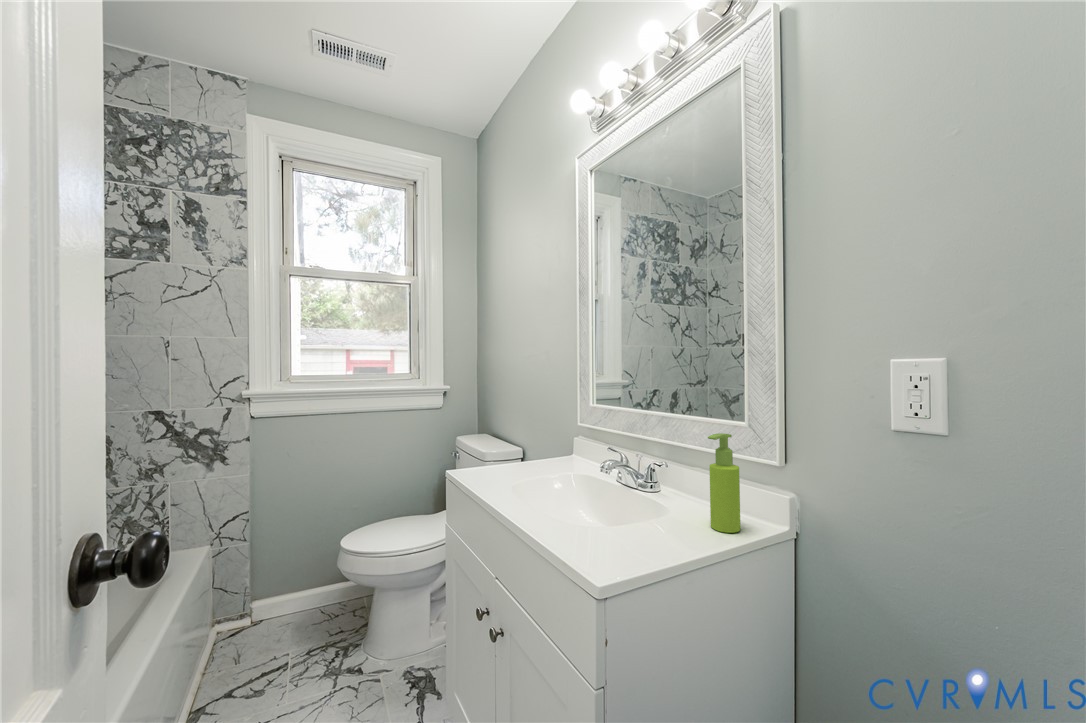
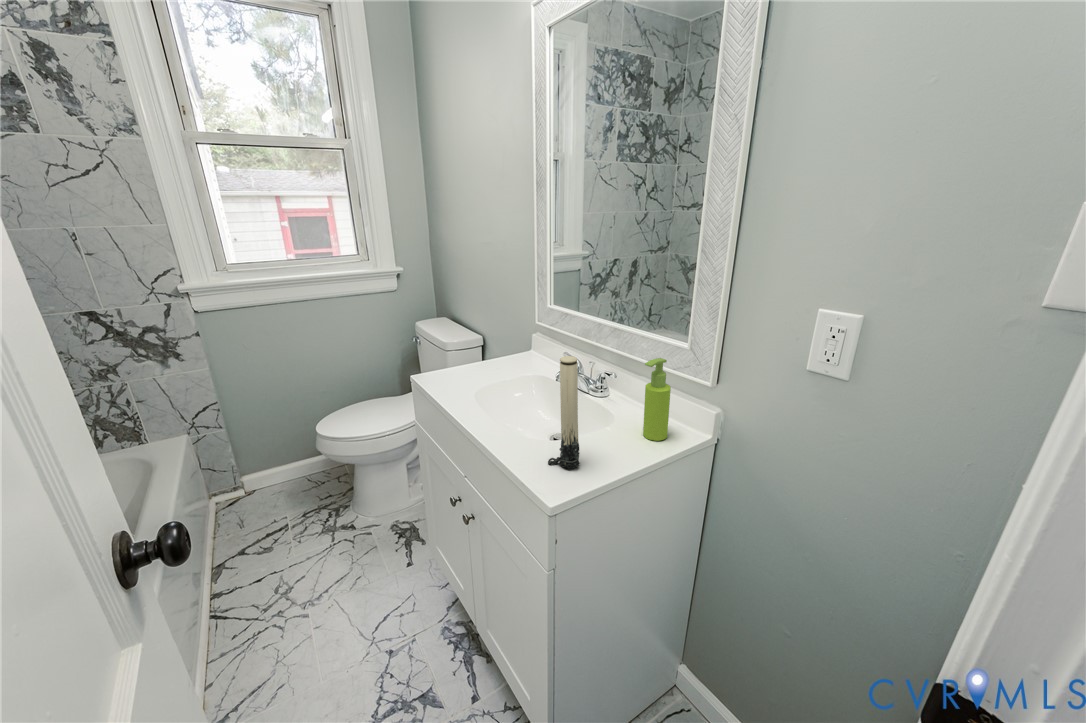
candle: none [603,415,642,553] -> present [548,356,580,469]

